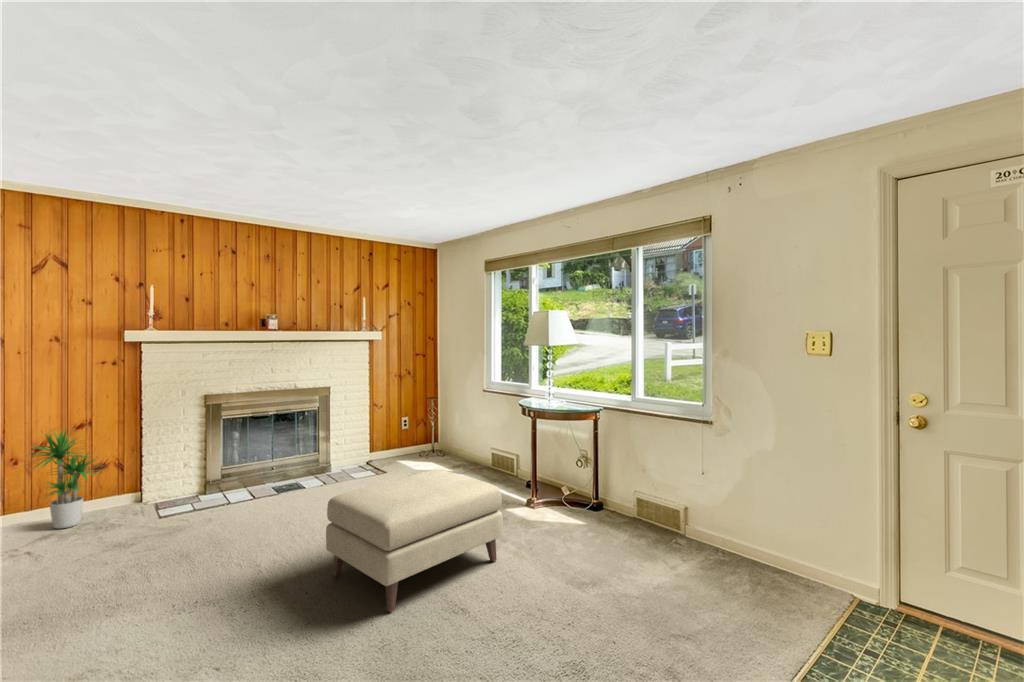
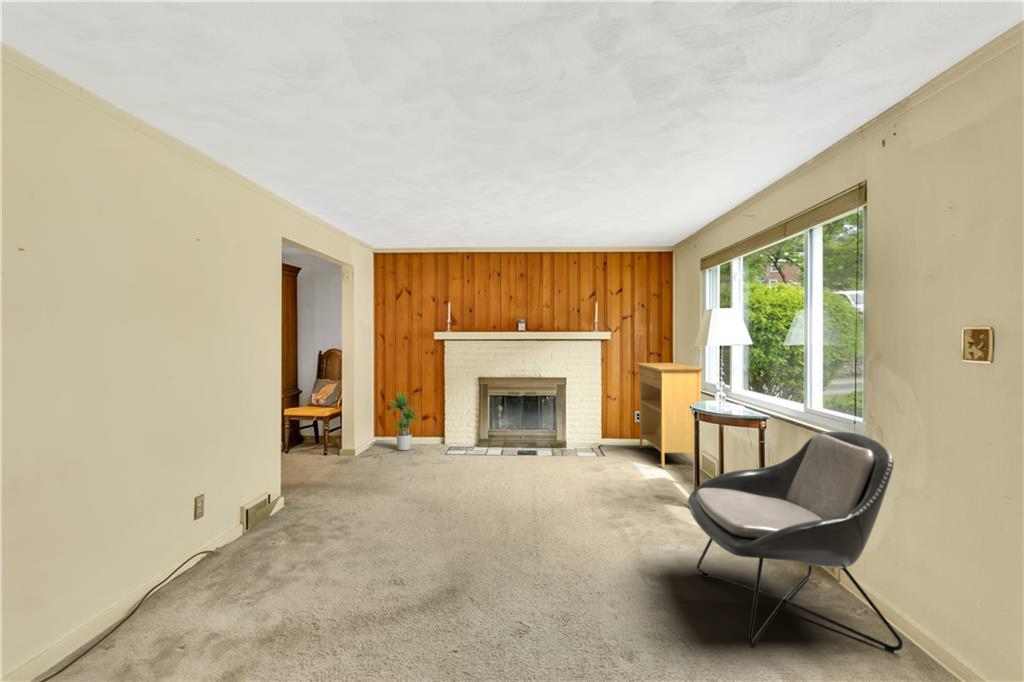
console table: none [405,364,493,474] -> present [635,363,702,468]
lounge chair: none [601,415,771,611] -> present [688,431,903,654]
ottoman: present [326,469,503,612] -> none [483,450,608,541]

